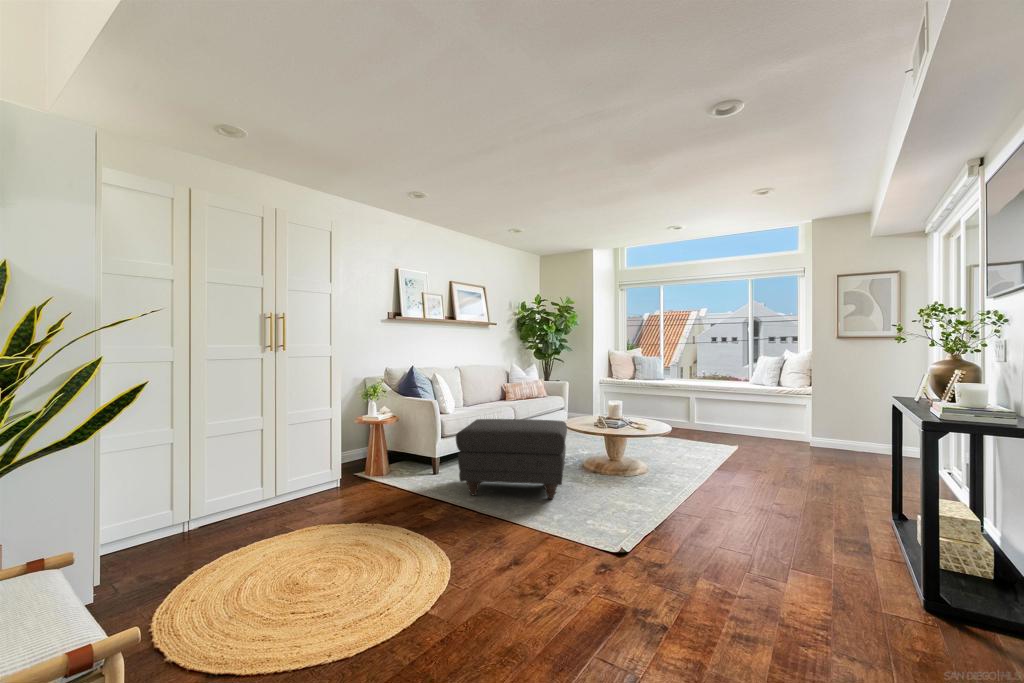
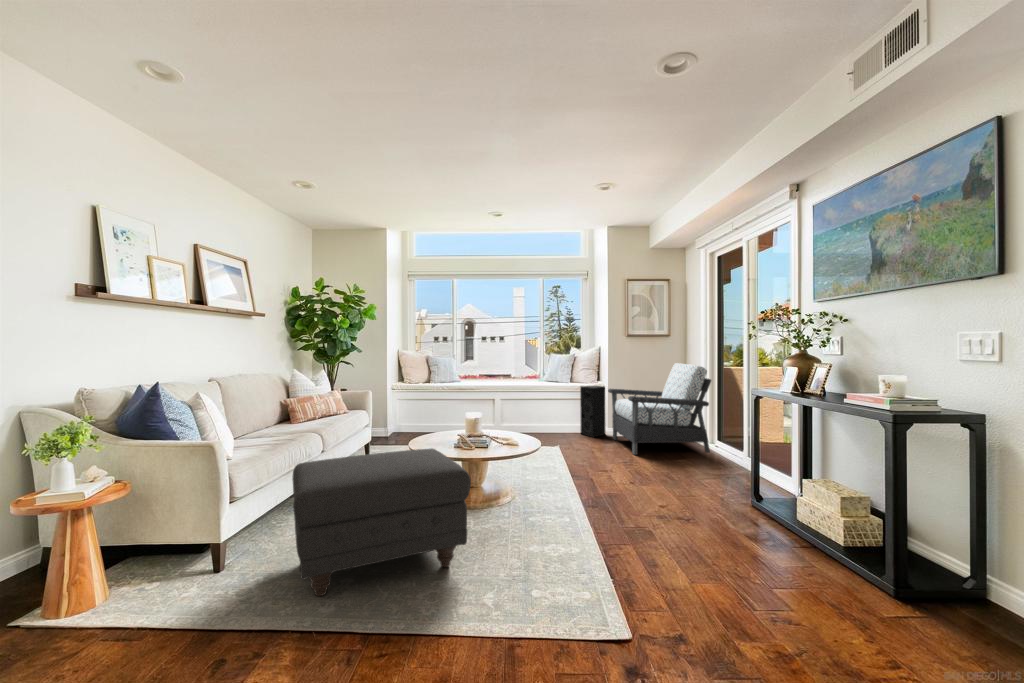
armchair: none [806,369,927,474] -> present [608,363,711,455]
speaker: none [779,390,809,443] -> present [580,386,606,437]

